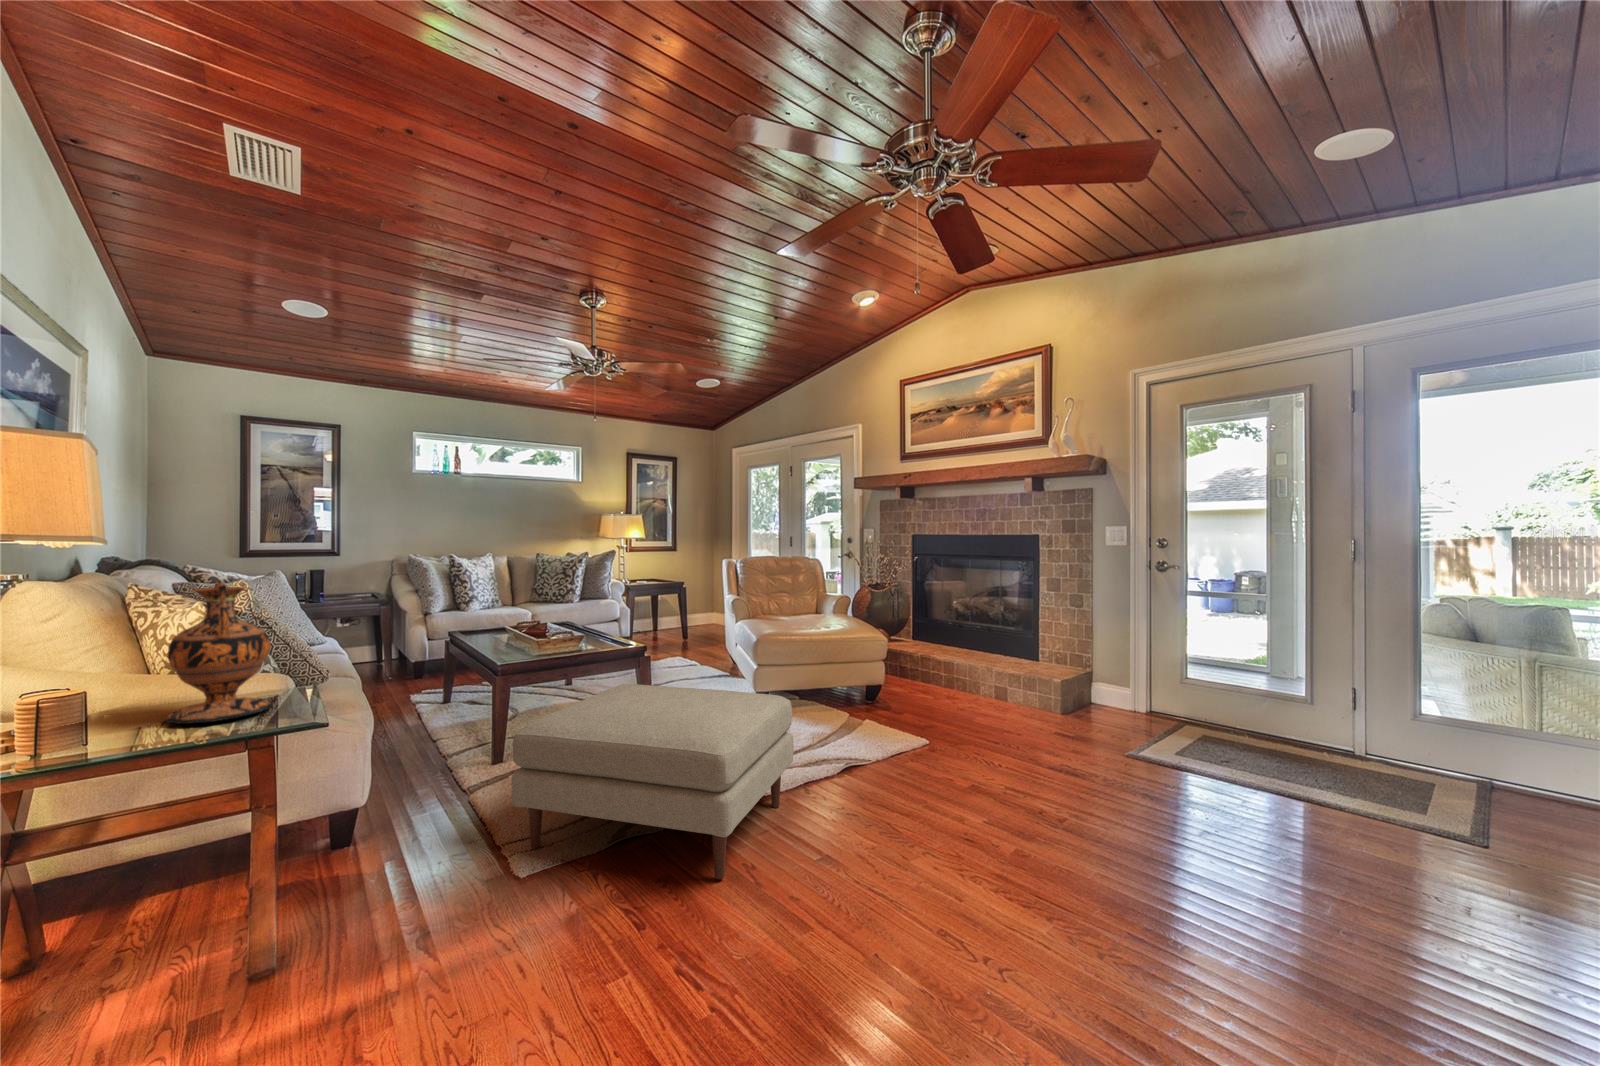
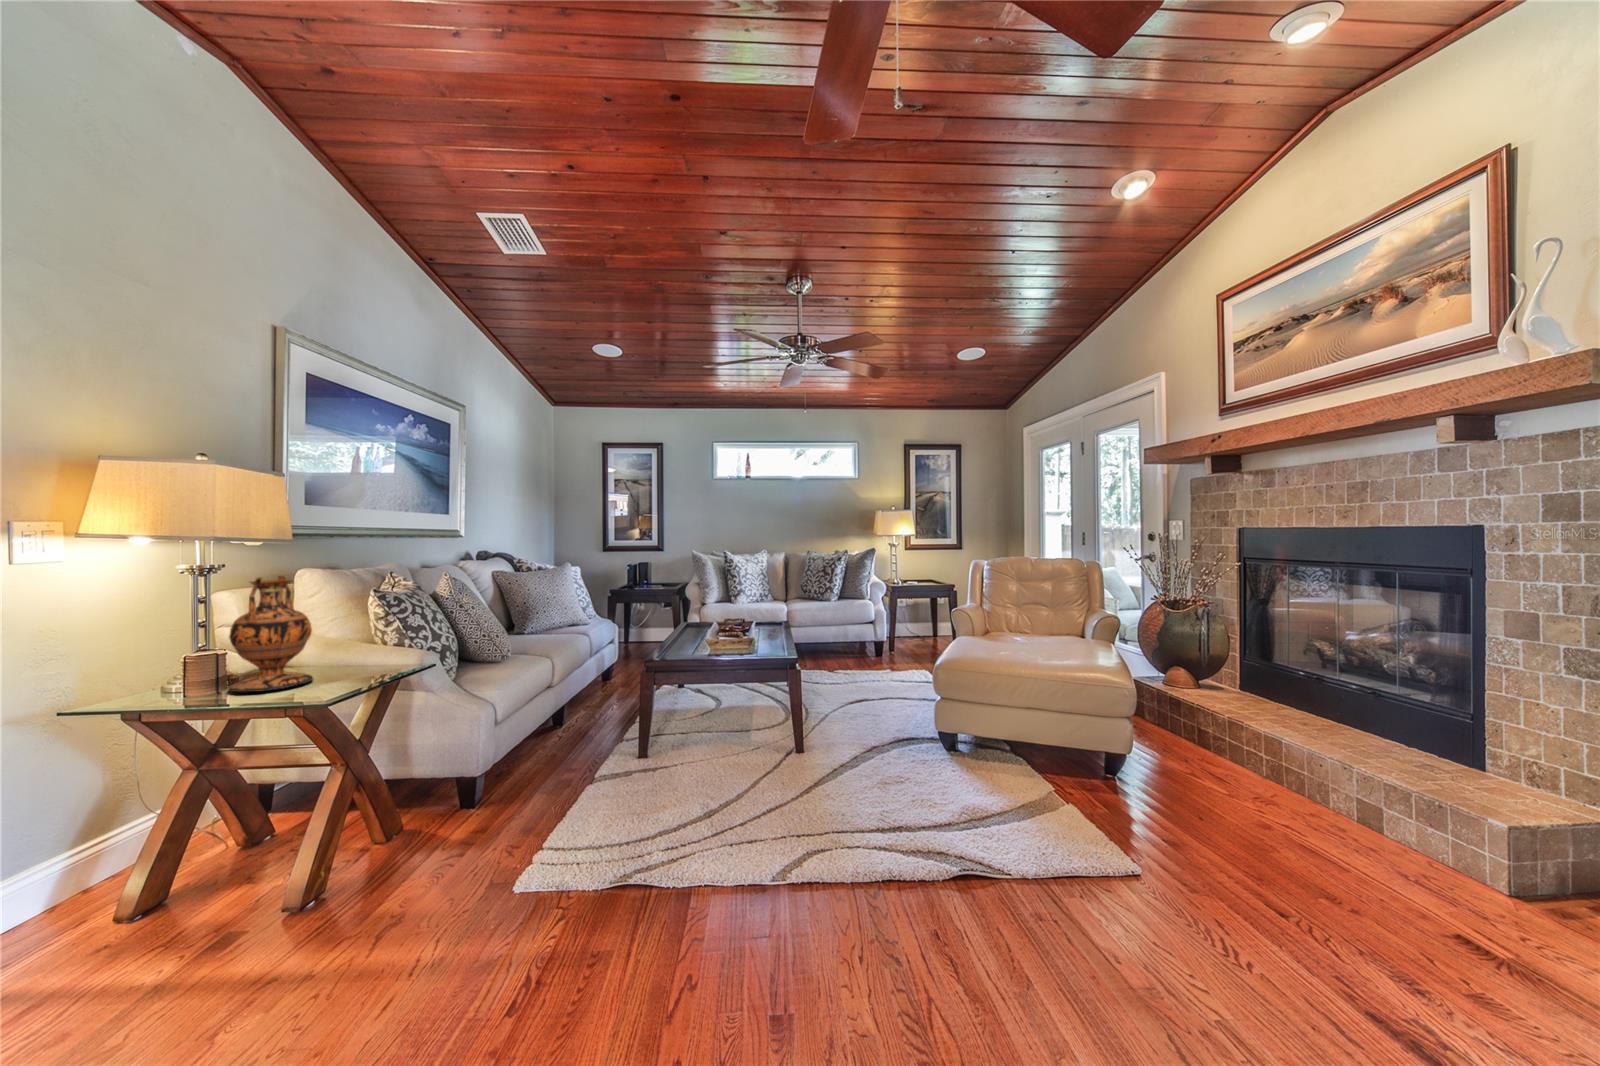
ottoman: present [512,684,793,879] -> none [517,702,829,994]

